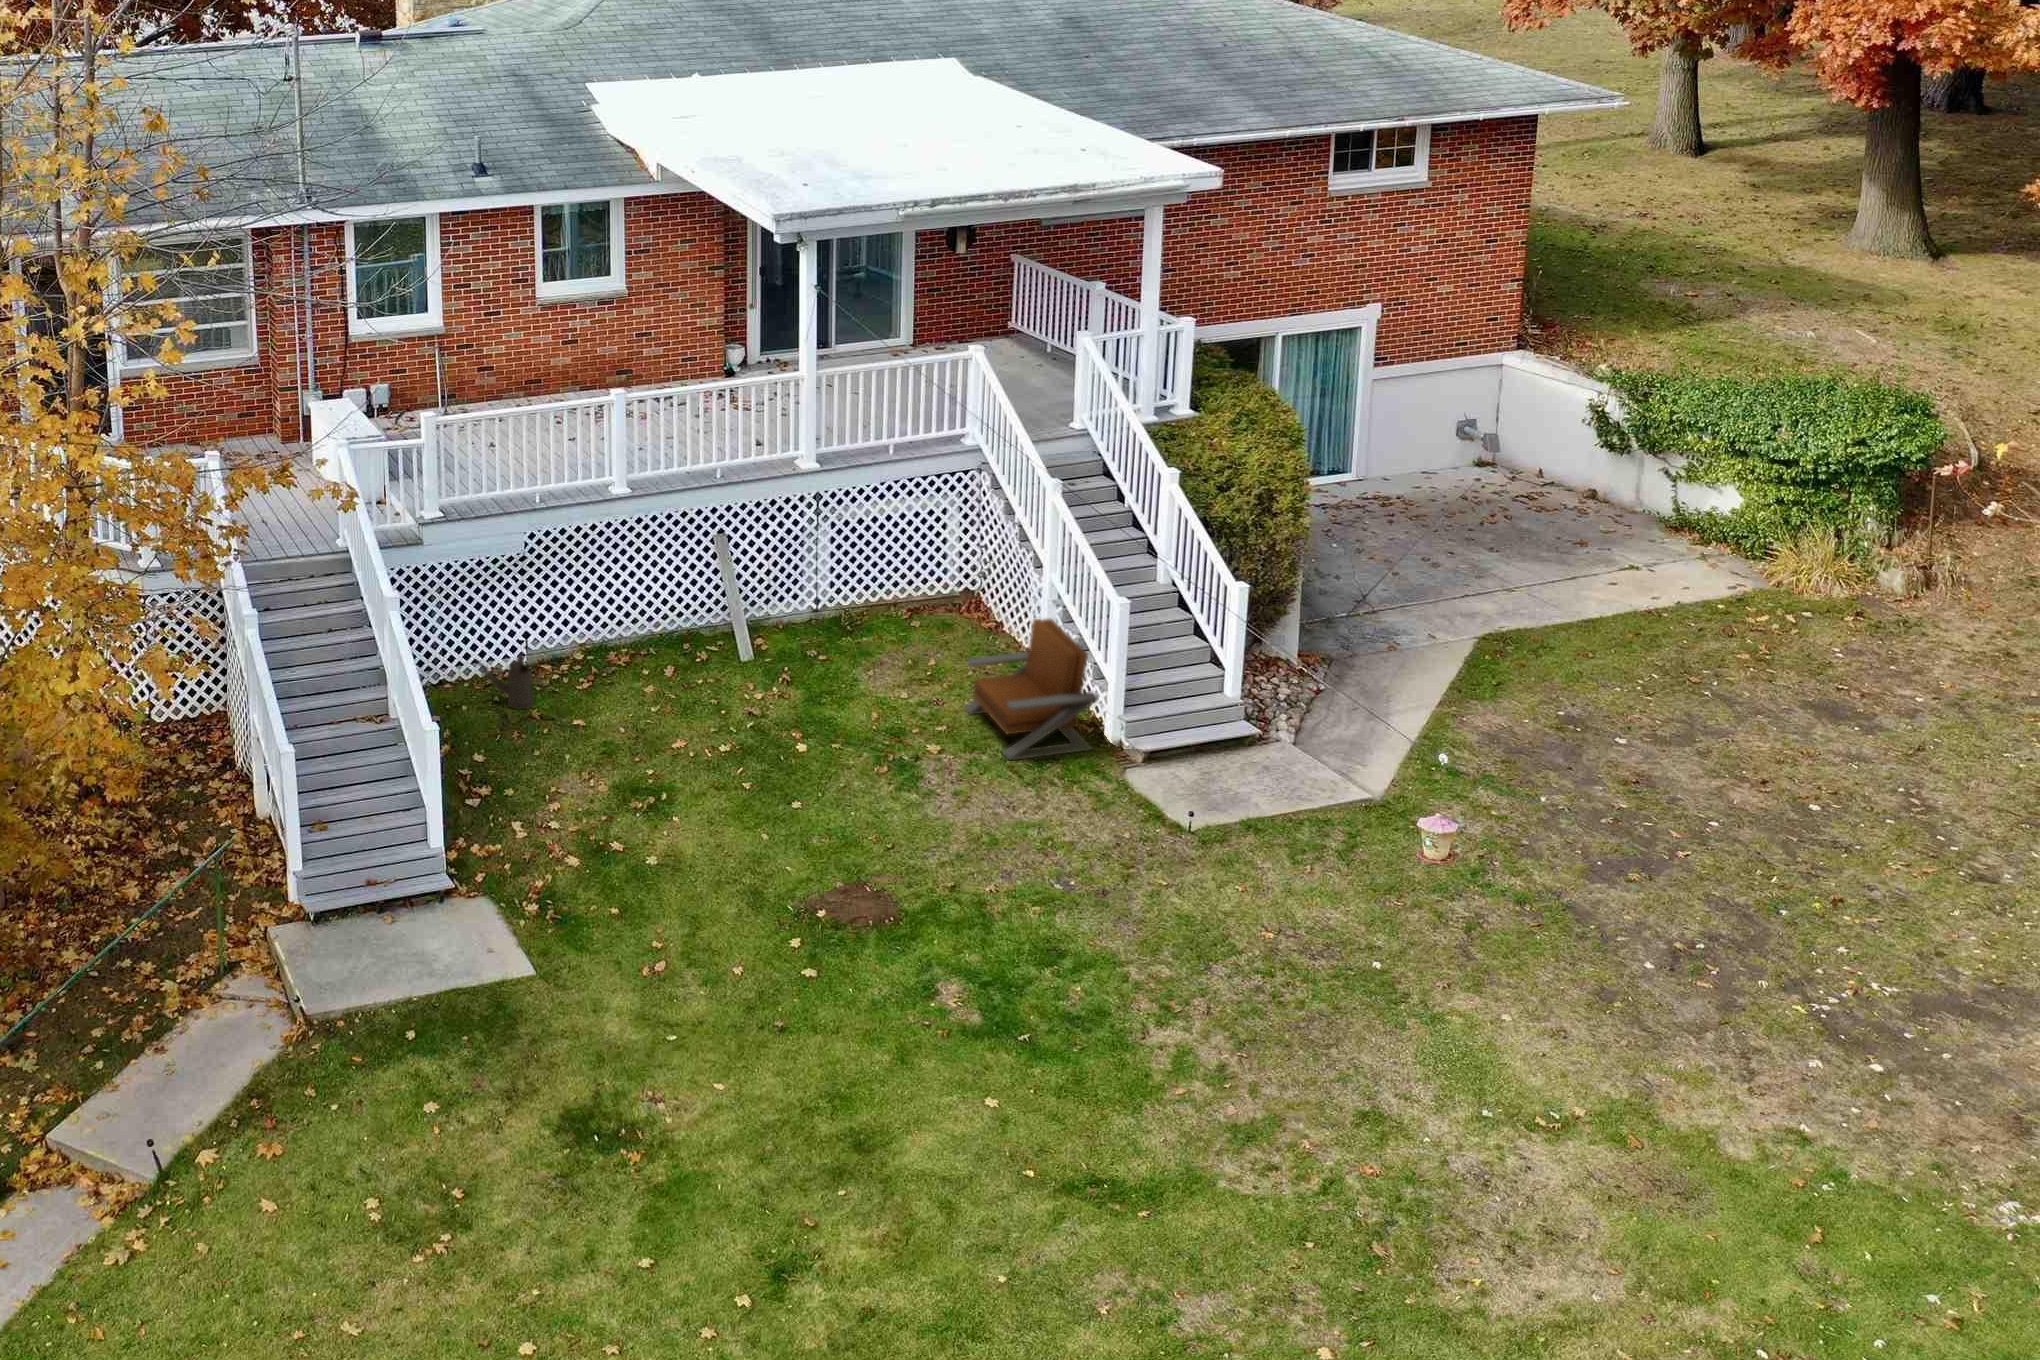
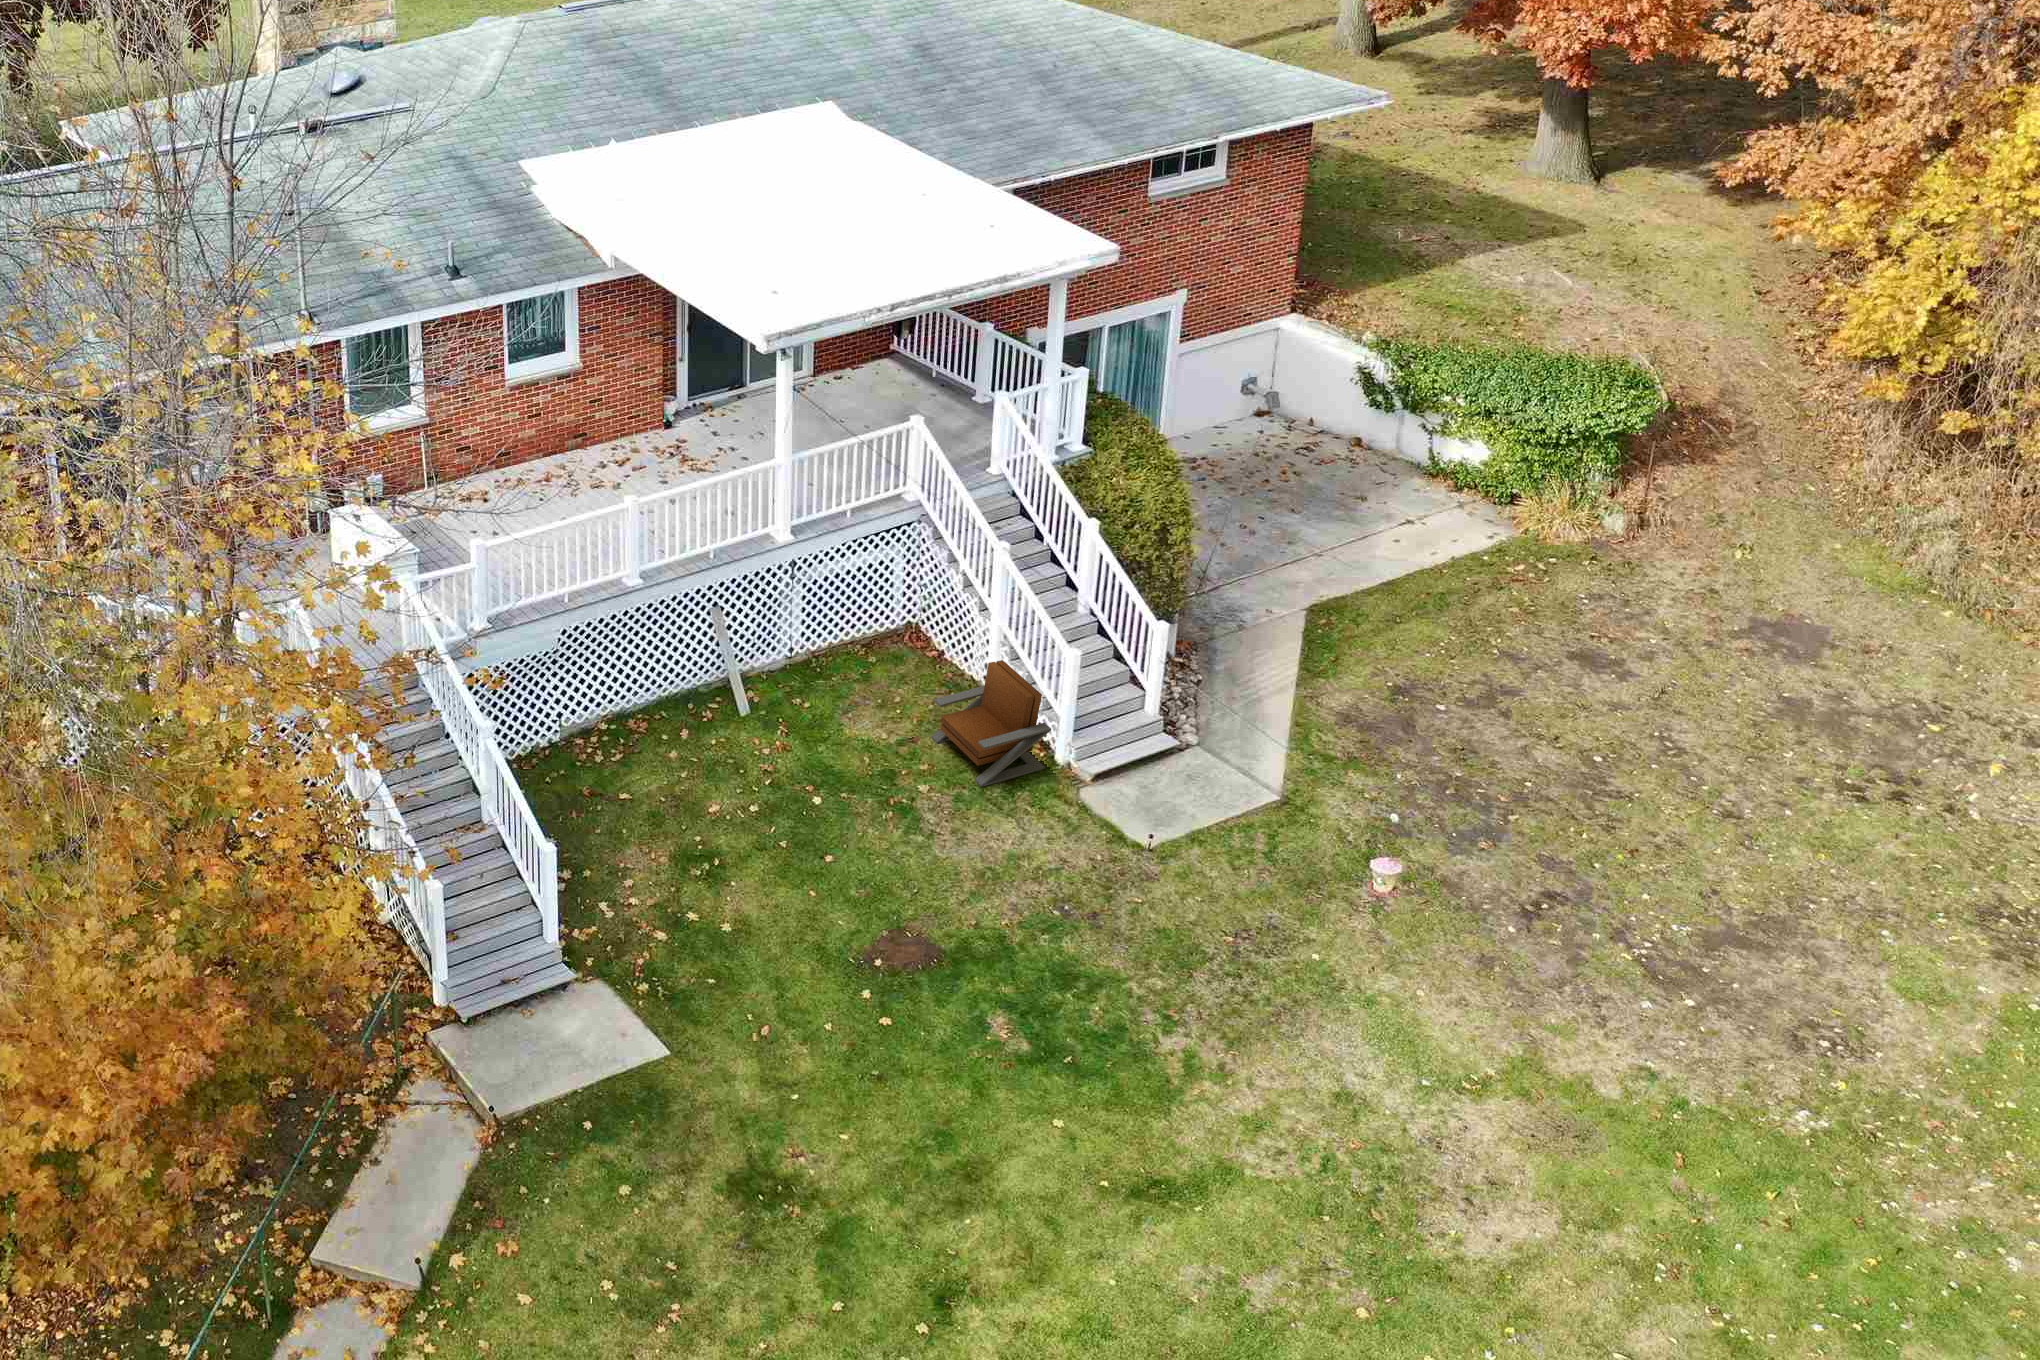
watering can: present [477,654,537,710] -> none [521,734,579,780]

